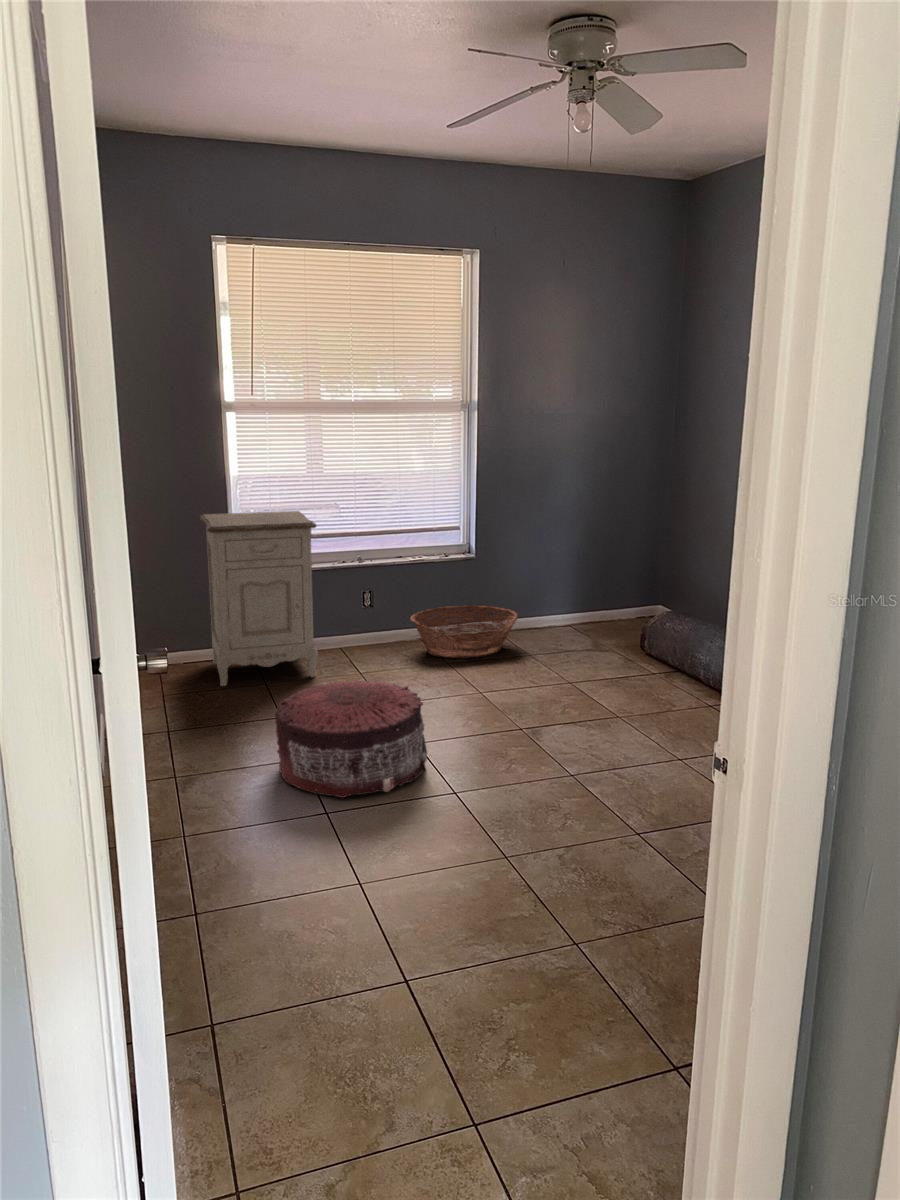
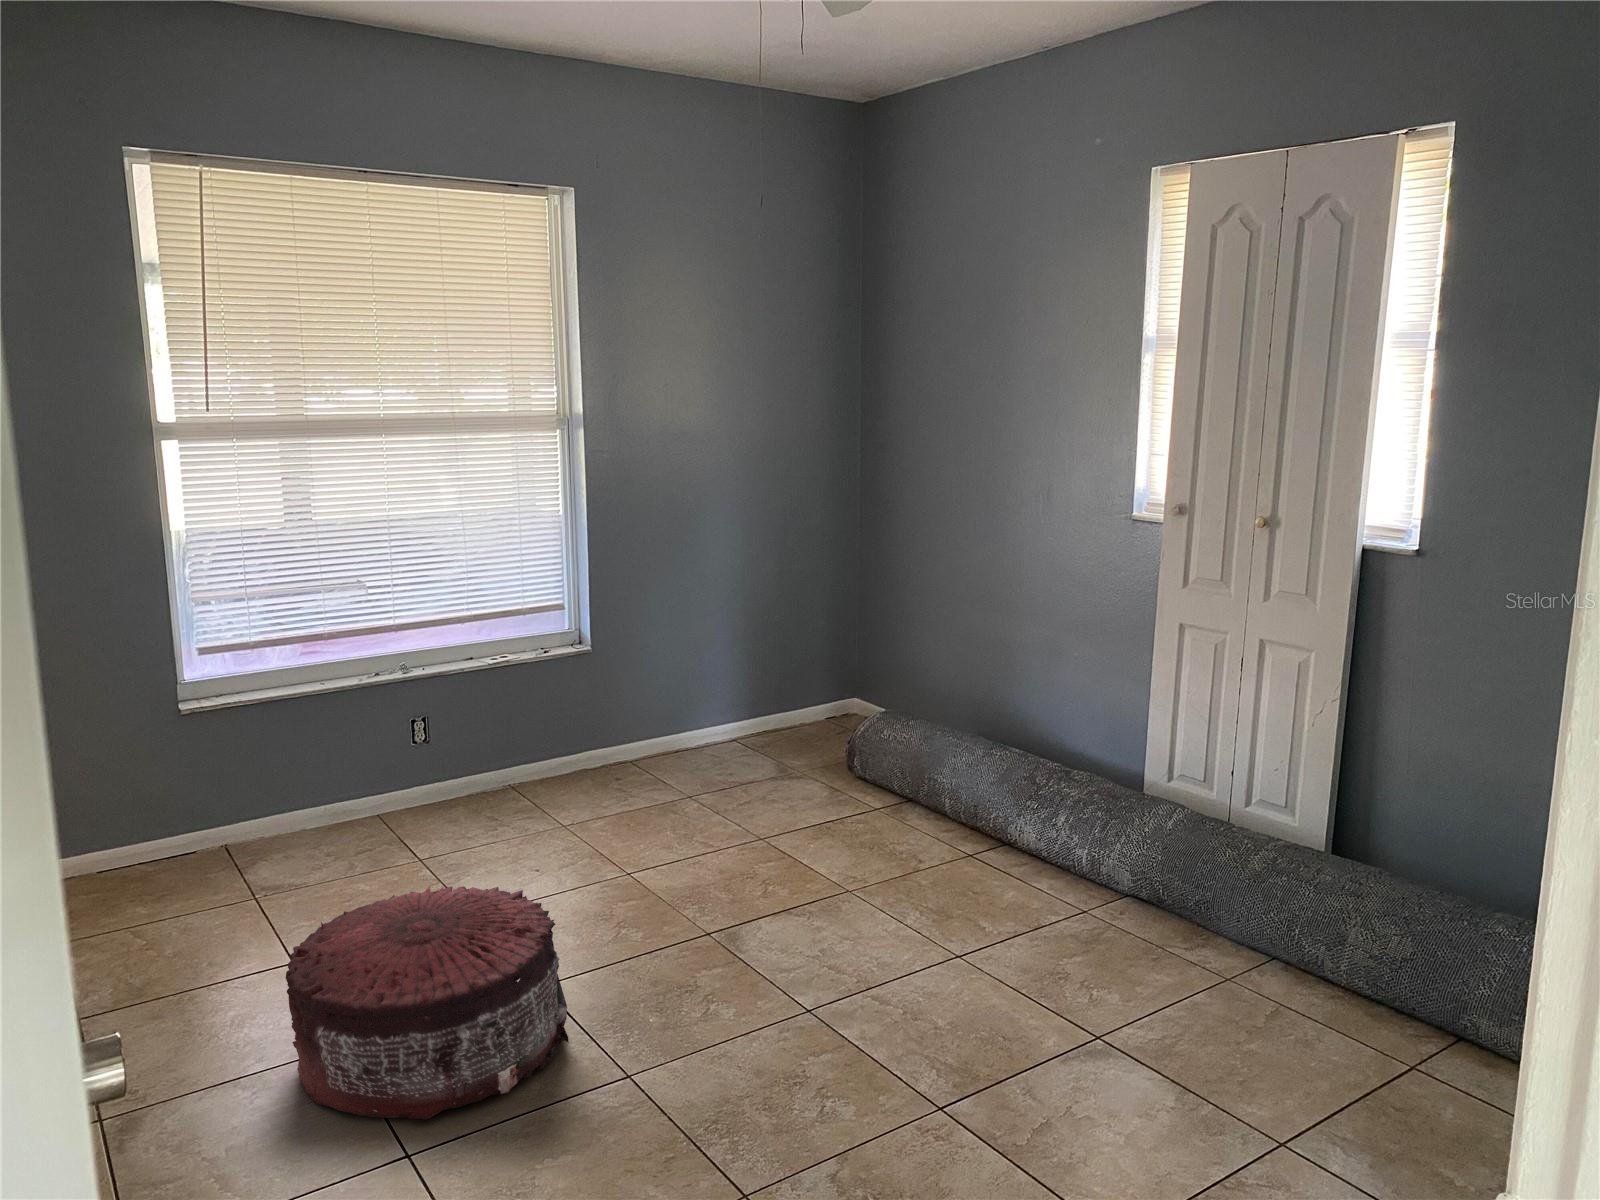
nightstand: present [200,511,318,686] -> none [118,598,345,911]
basket: present [411,606,518,658] -> none [495,725,664,814]

